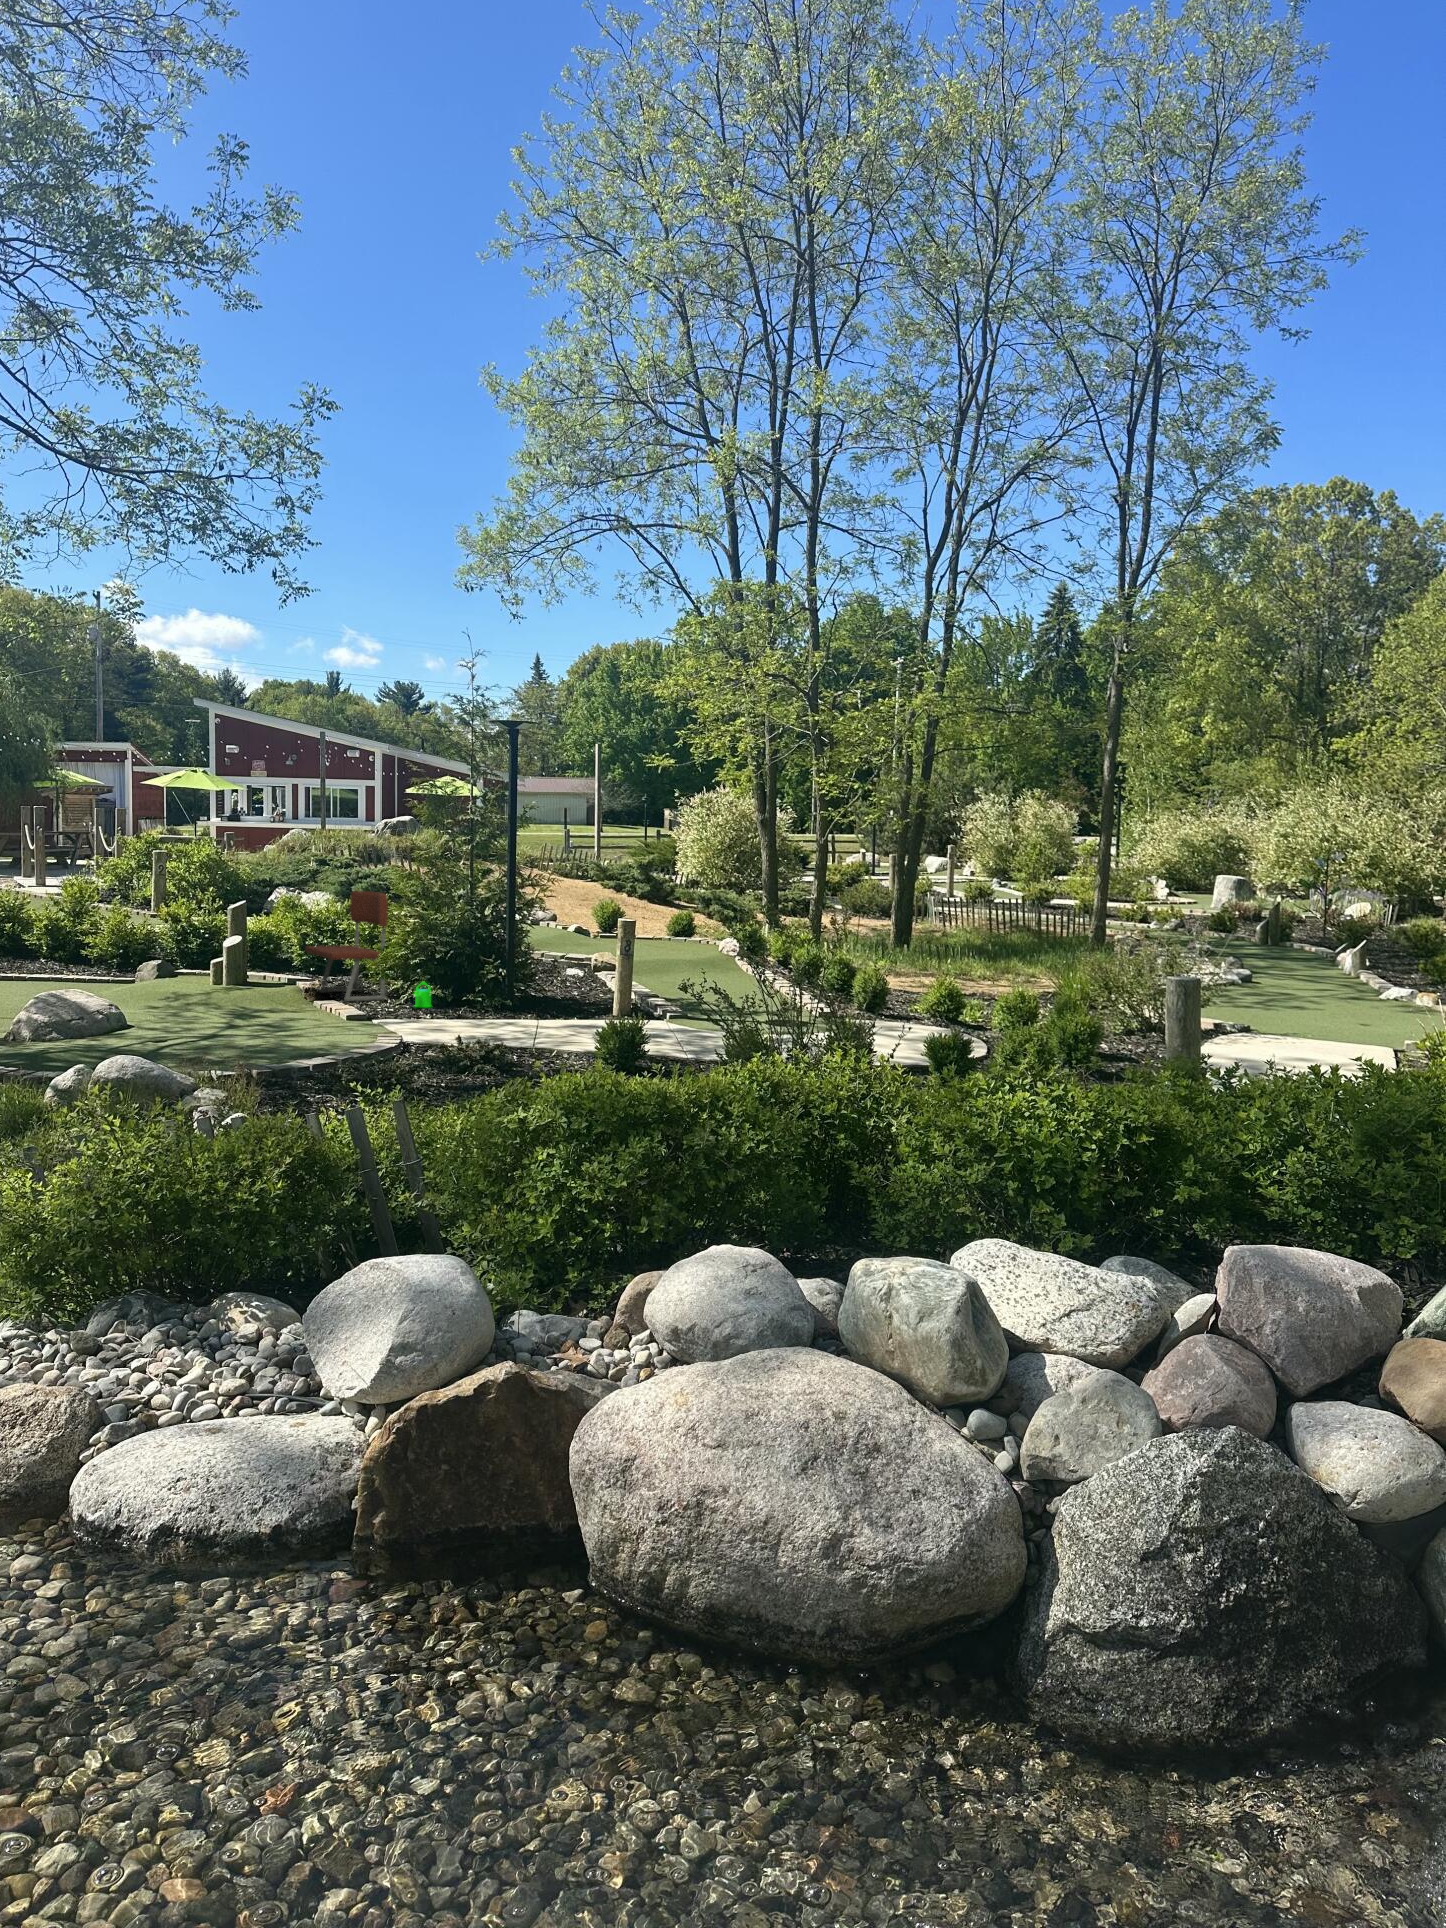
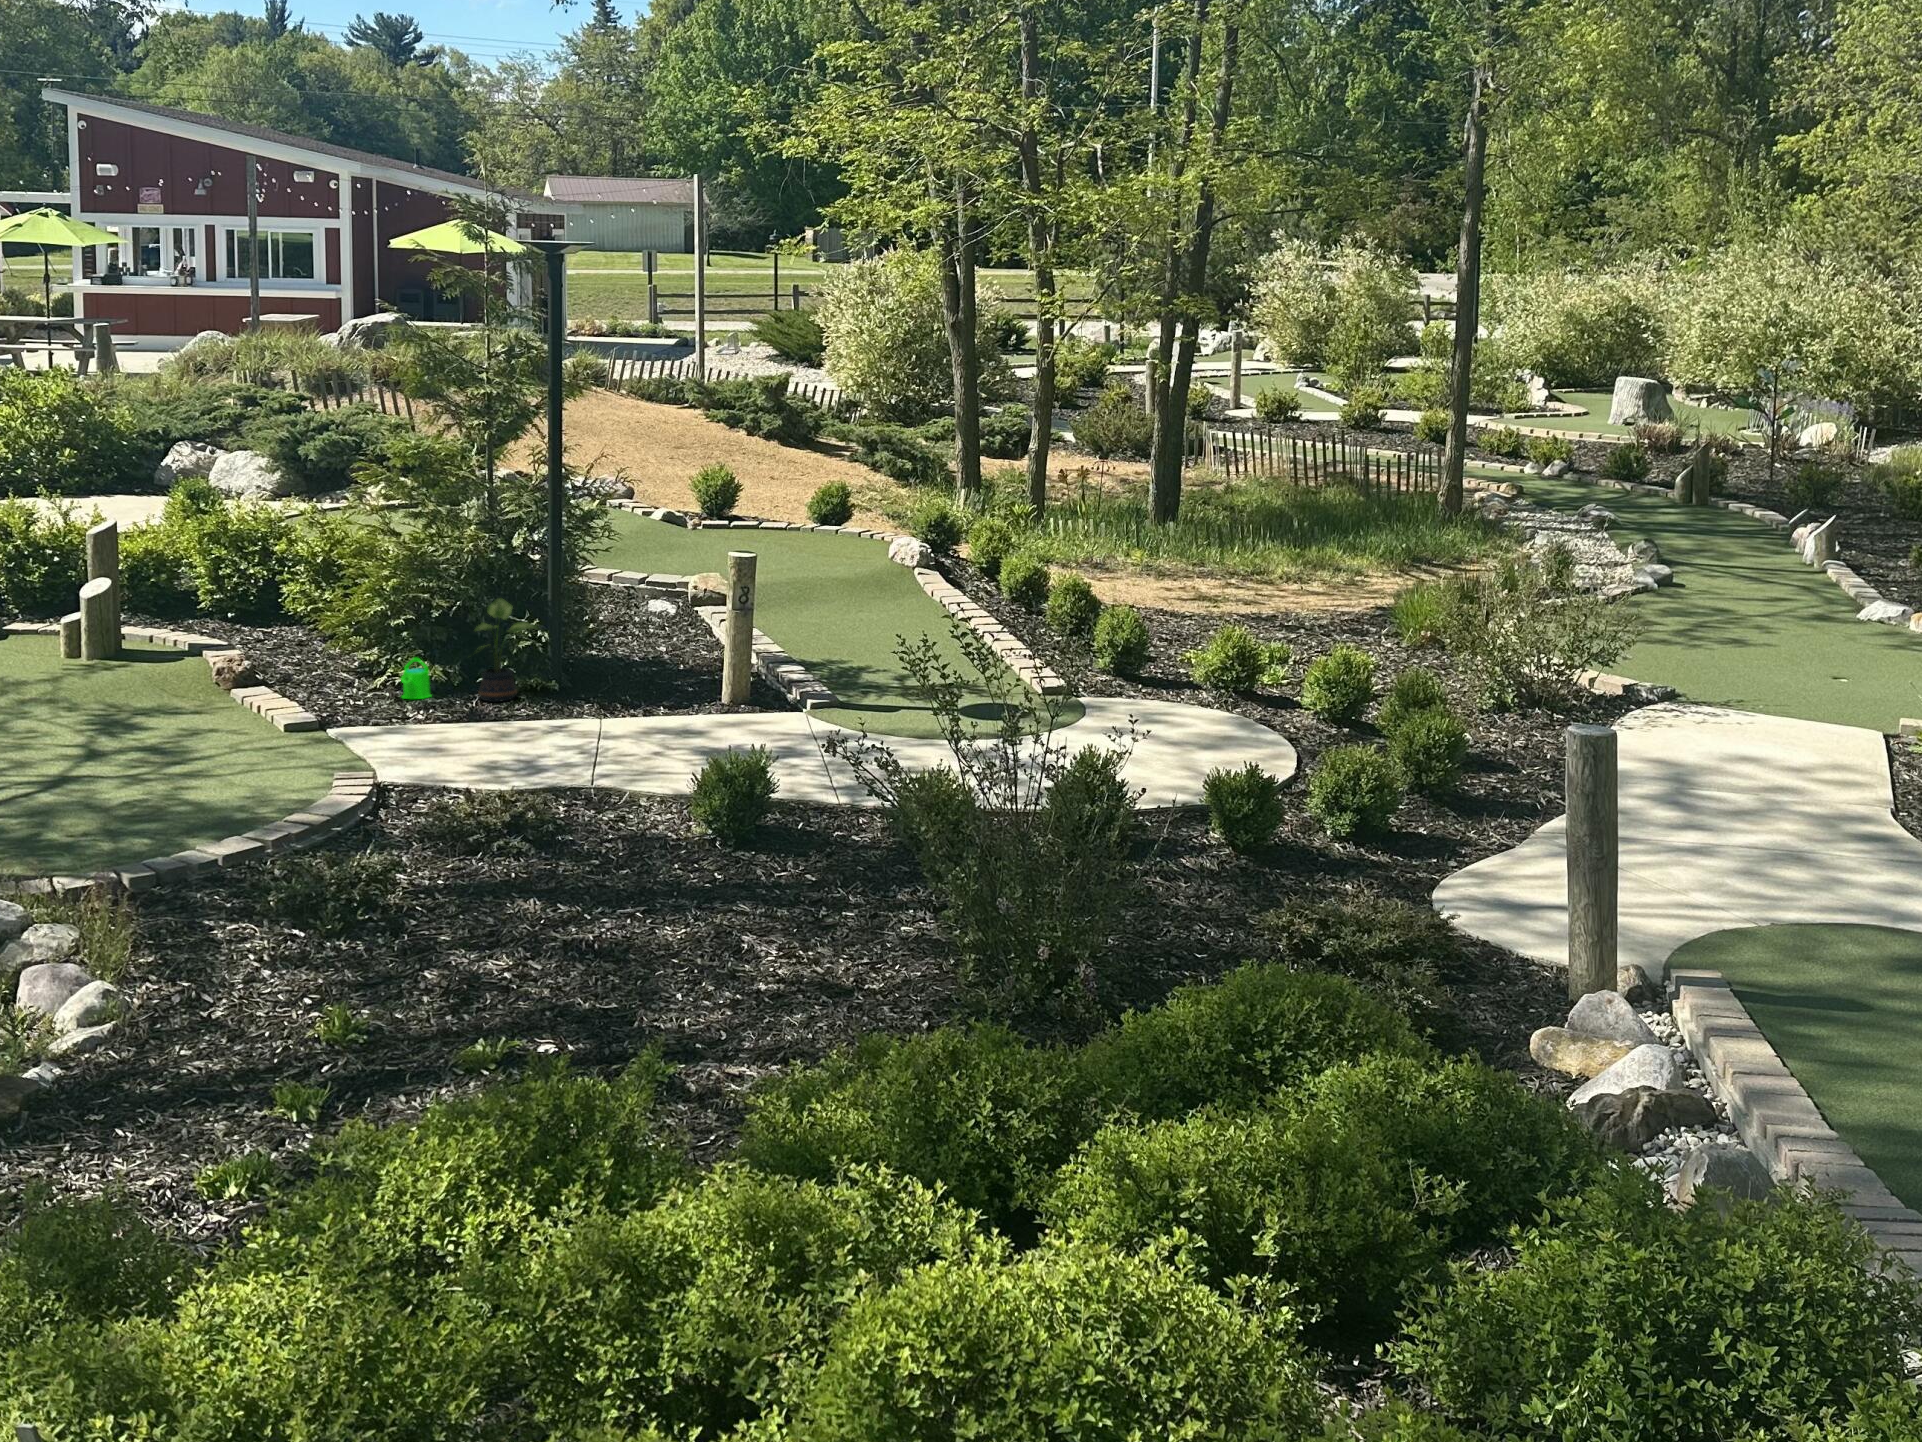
bench: present [305,891,388,1001] -> none [221,502,357,689]
potted plant: none [455,946,501,1010] -> present [474,598,539,702]

